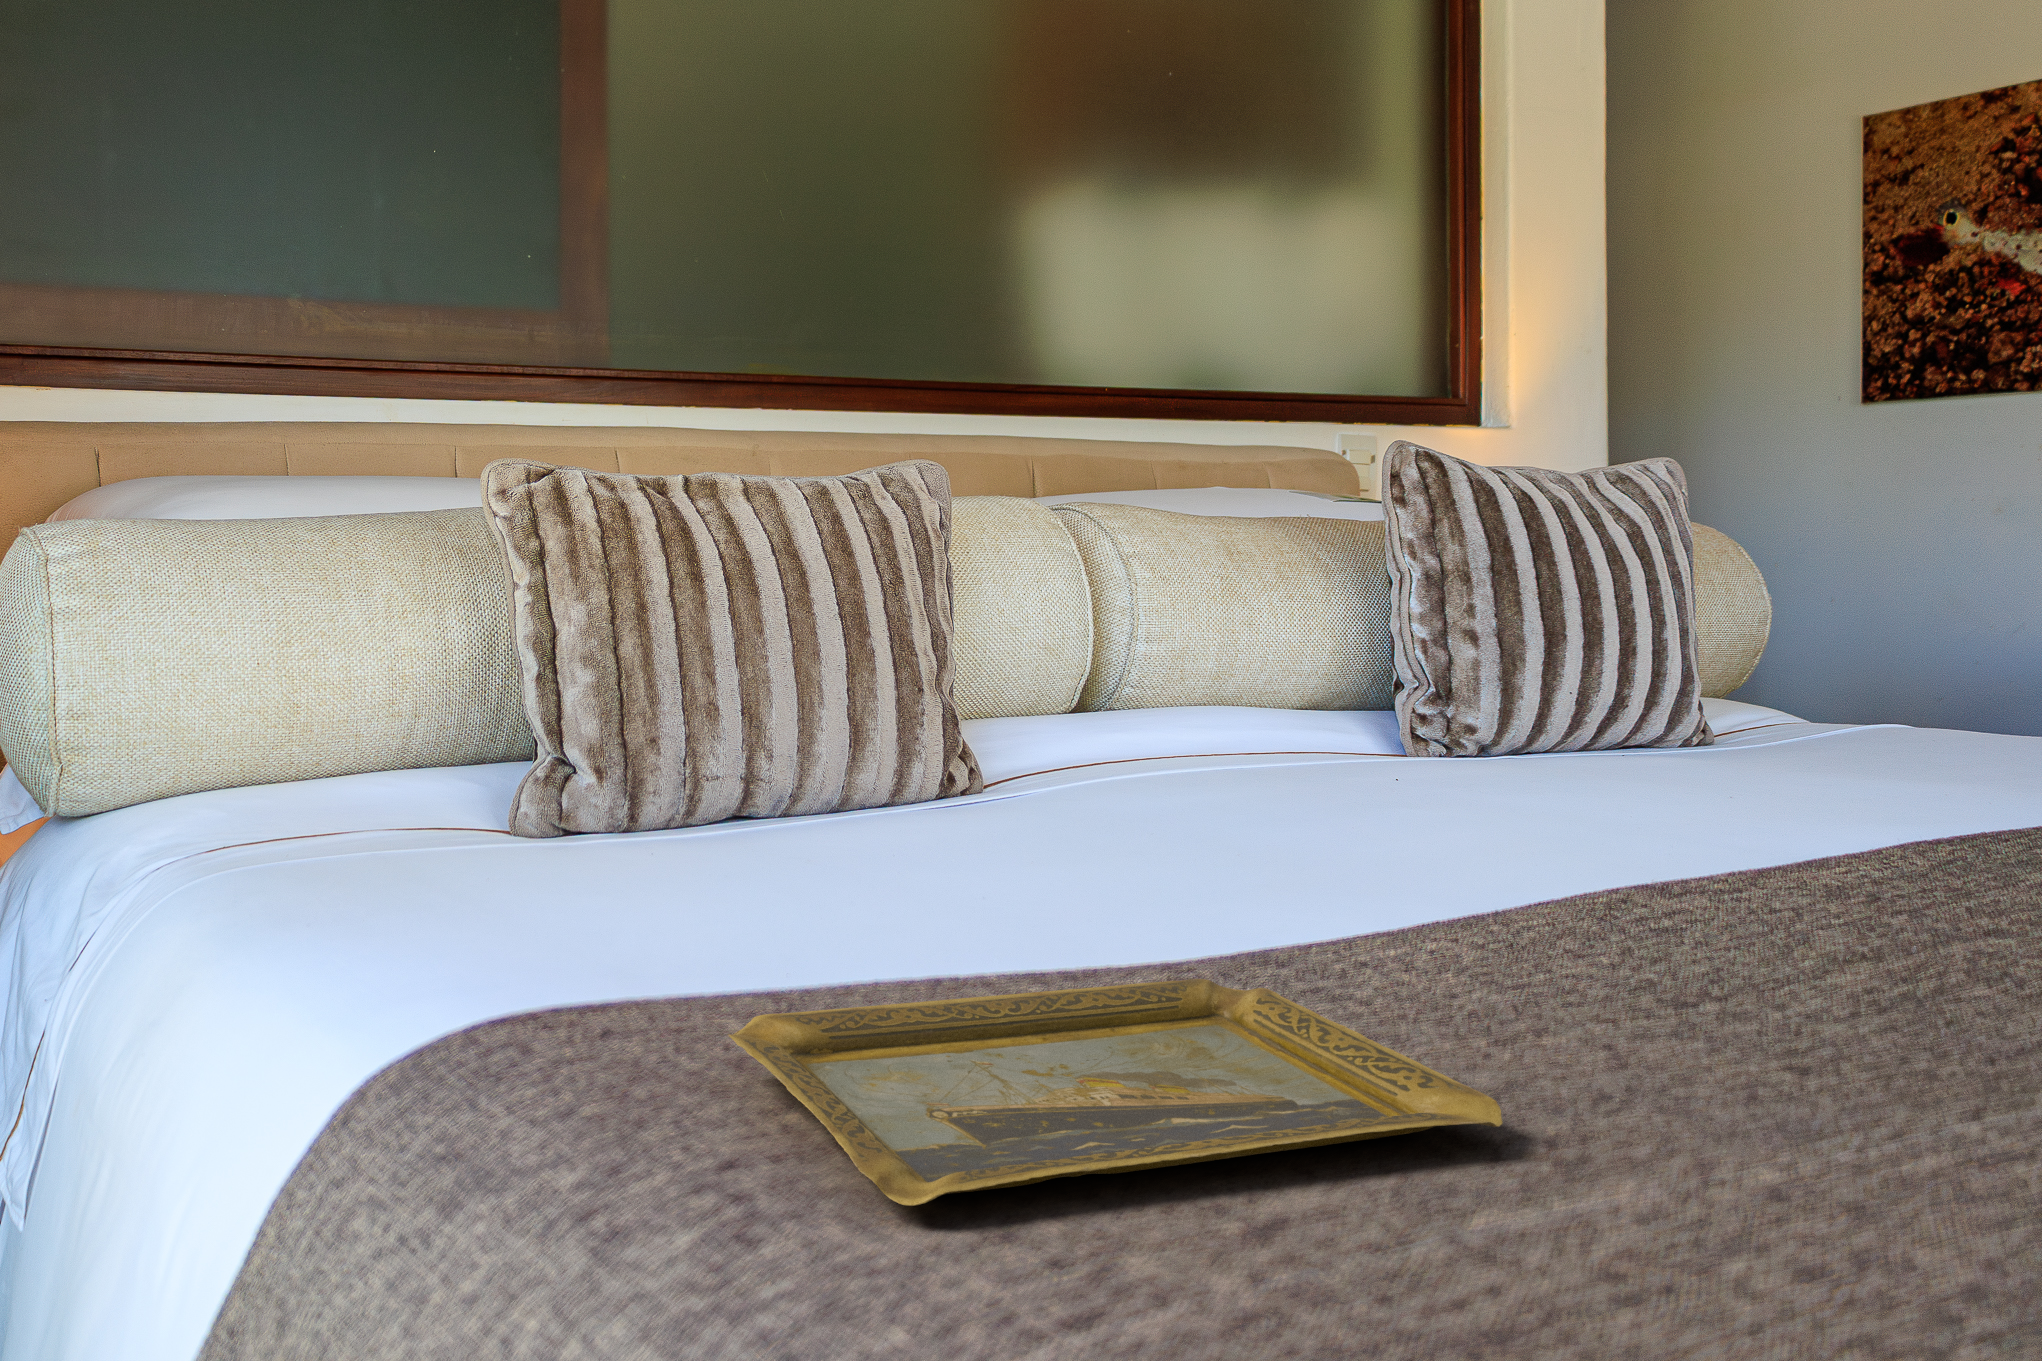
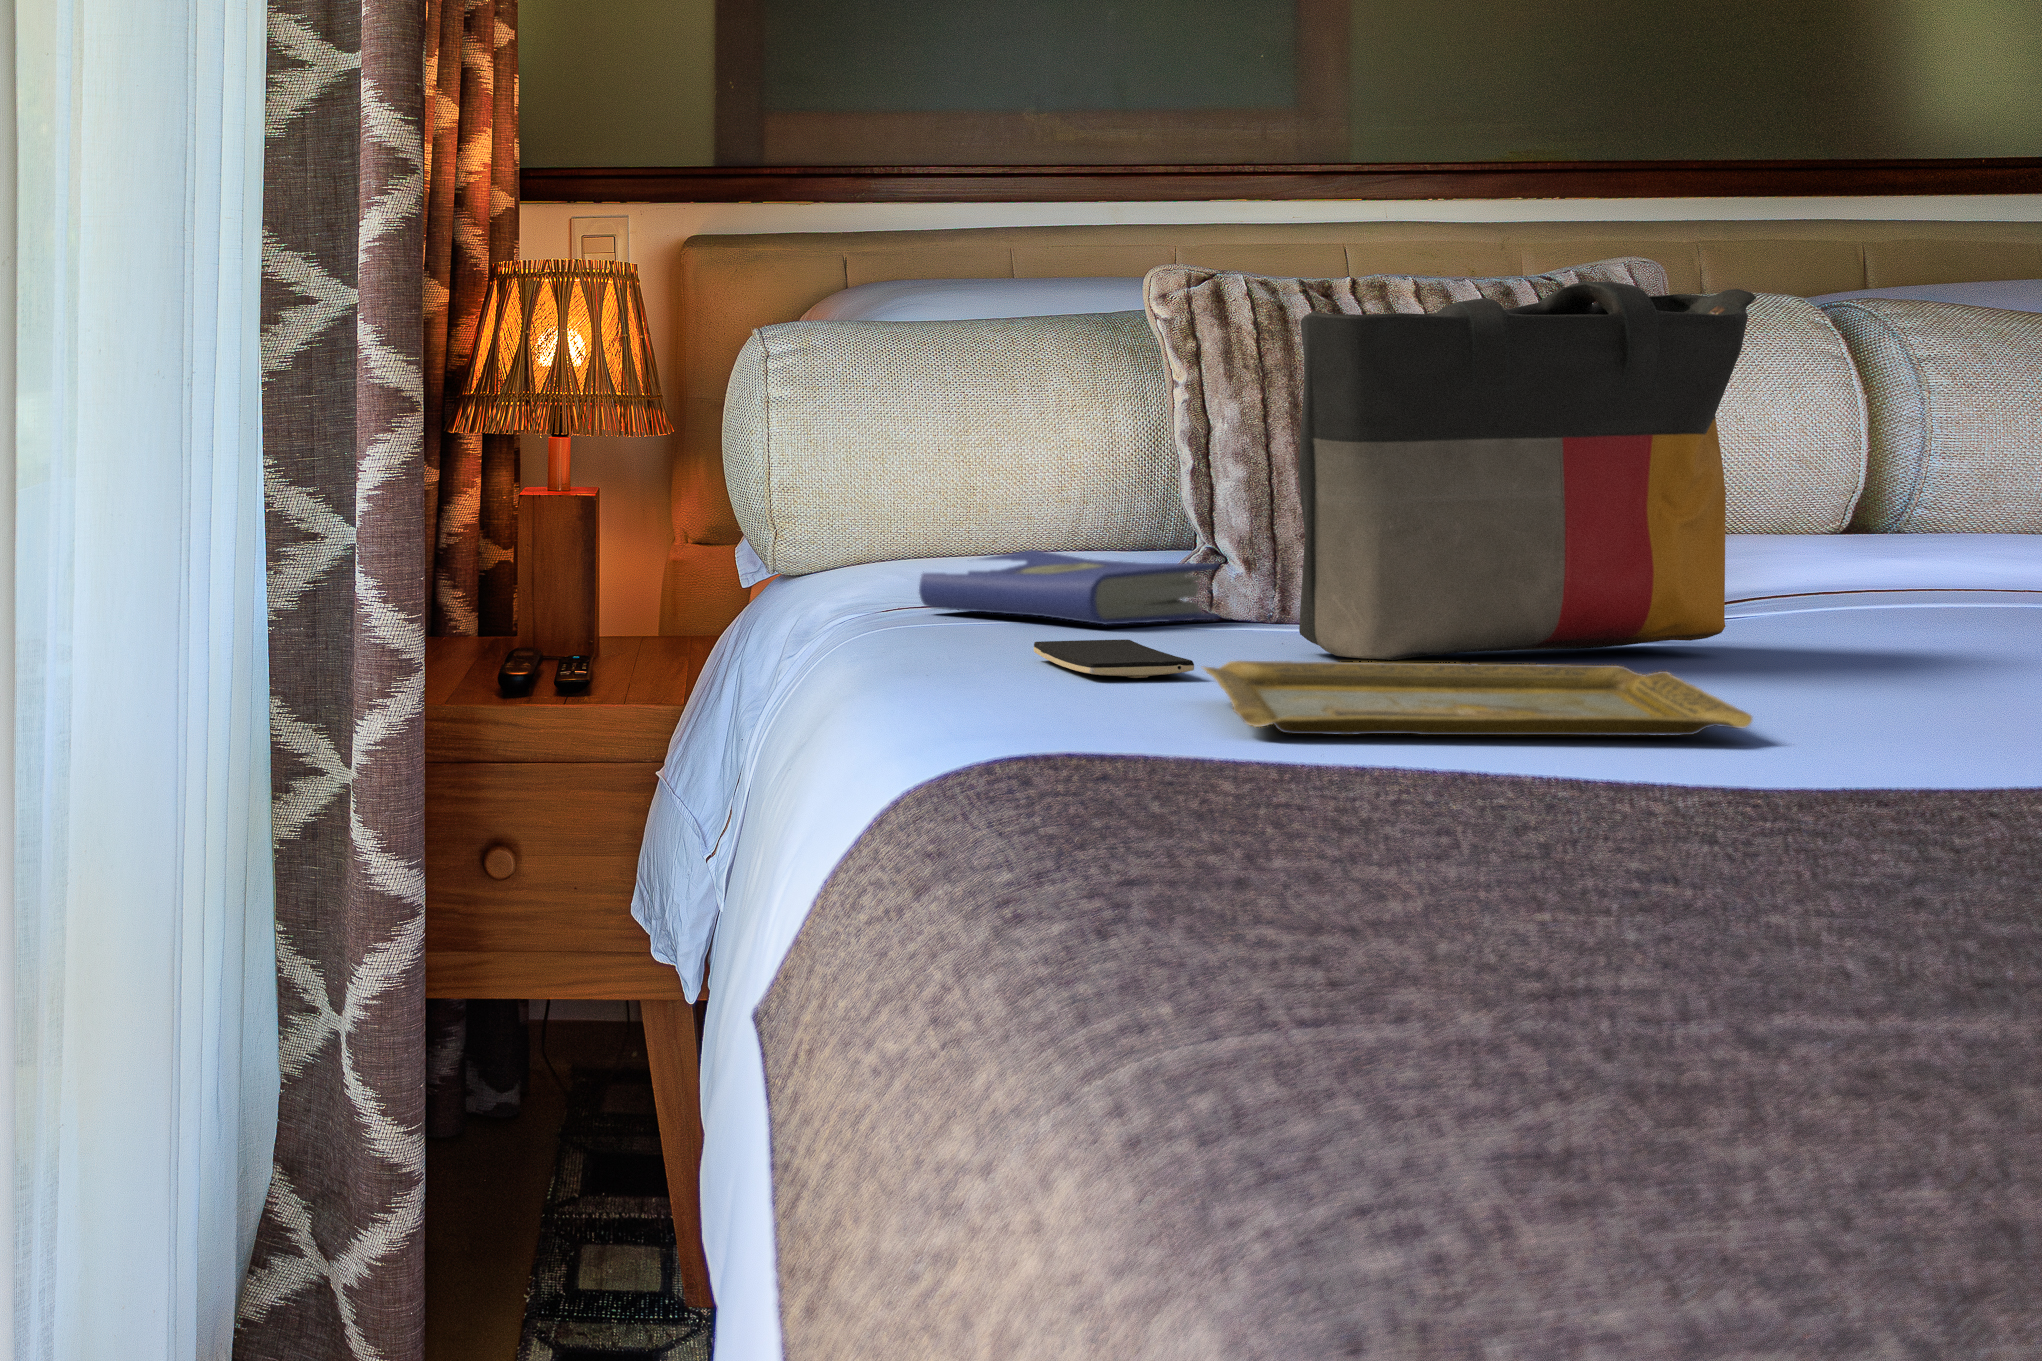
tote bag: none [725,499,1158,939] -> present [1298,282,1756,660]
hardcover book: none [249,766,594,874] -> present [919,549,1219,624]
smartphone: none [438,931,670,1019] -> present [1034,640,1194,678]

